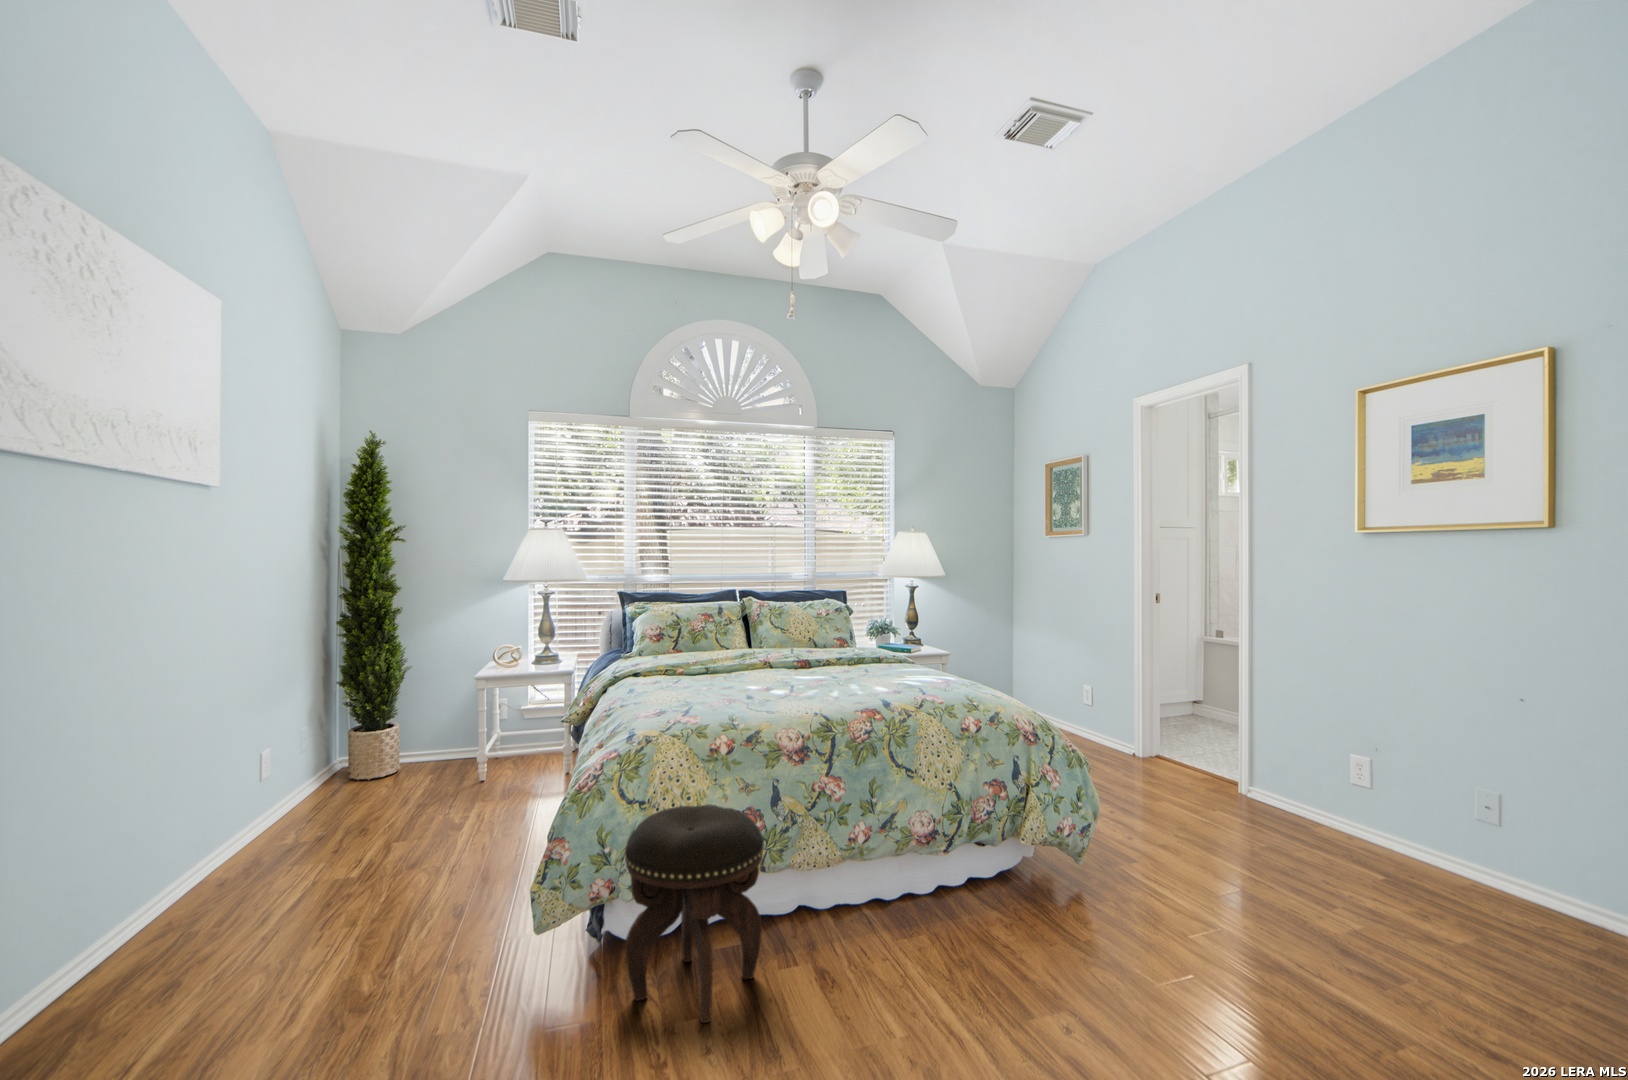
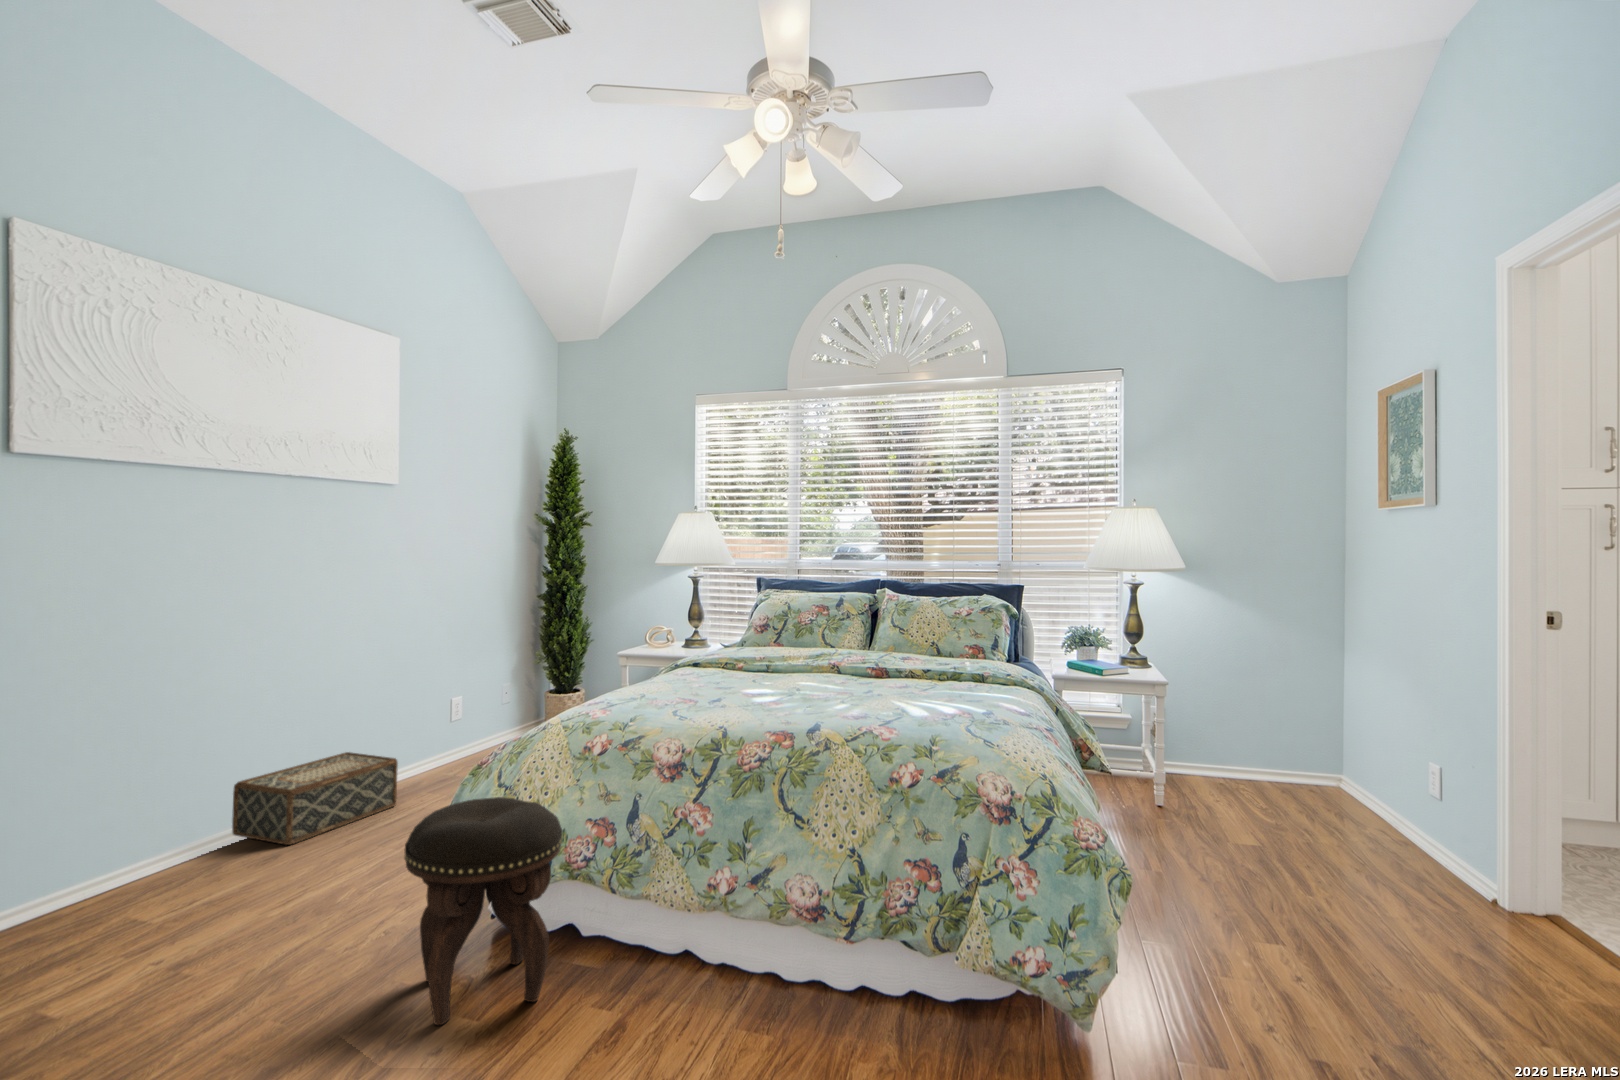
woven basket: none [106,828,296,973] -> present [232,752,398,845]

